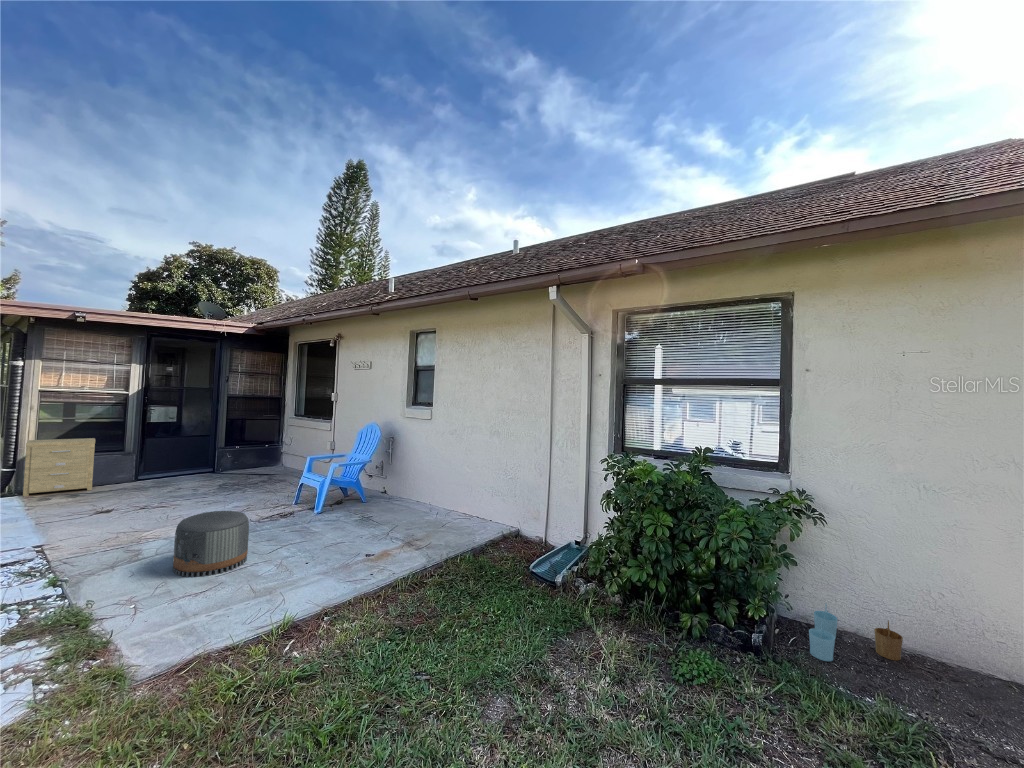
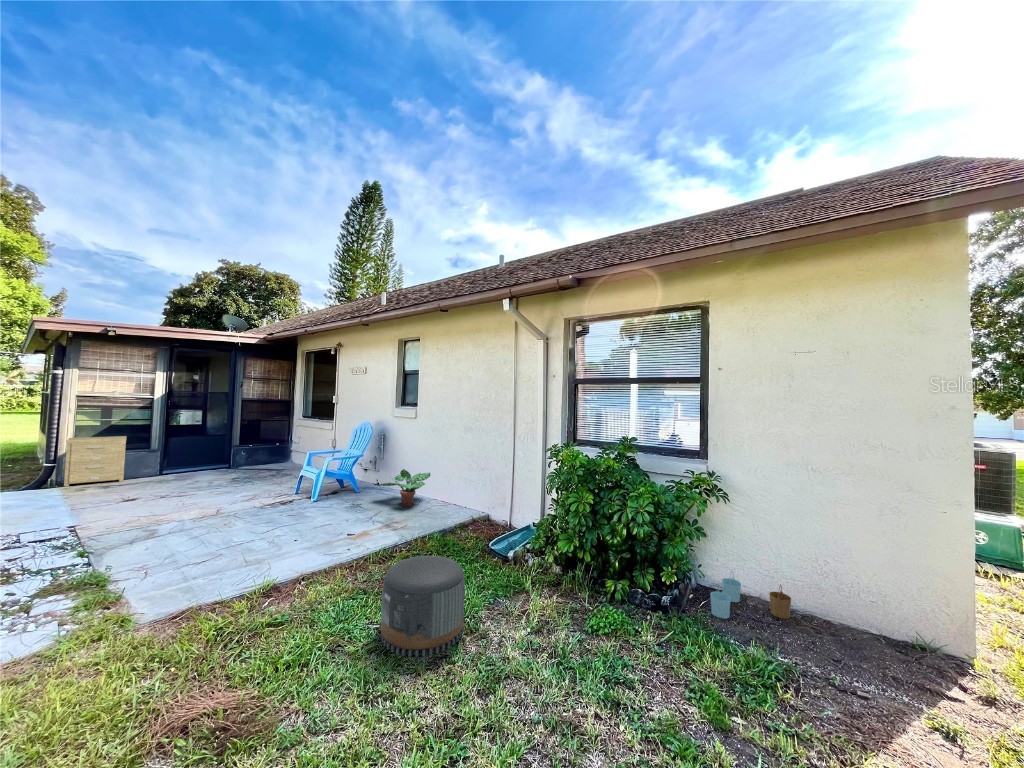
potted plant: none [387,478,448,520] -> present [379,469,430,507]
pouf: present [173,511,249,577] -> present [381,556,465,657]

